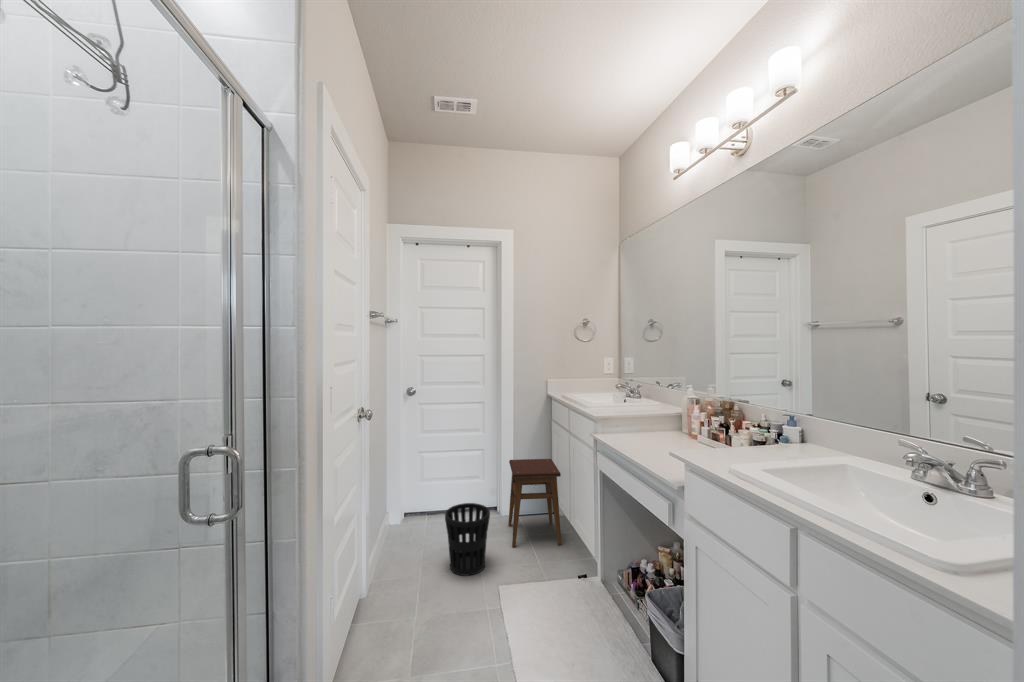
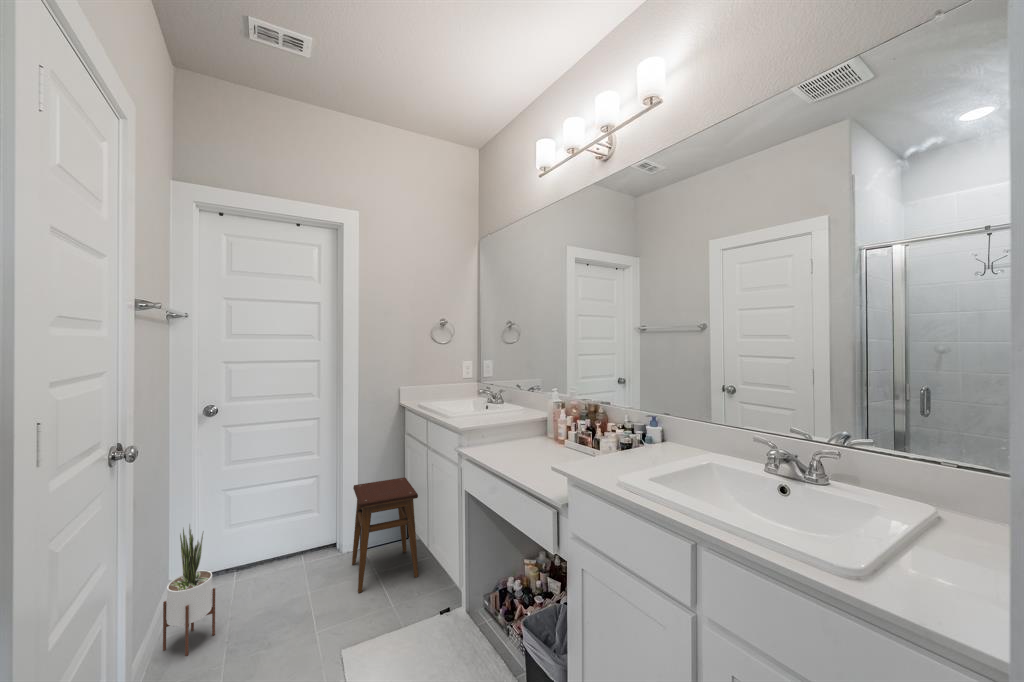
potted plant: none [386,470,415,563] -> present [163,524,215,656]
wastebasket: present [445,503,490,576] -> none [263,549,329,650]

